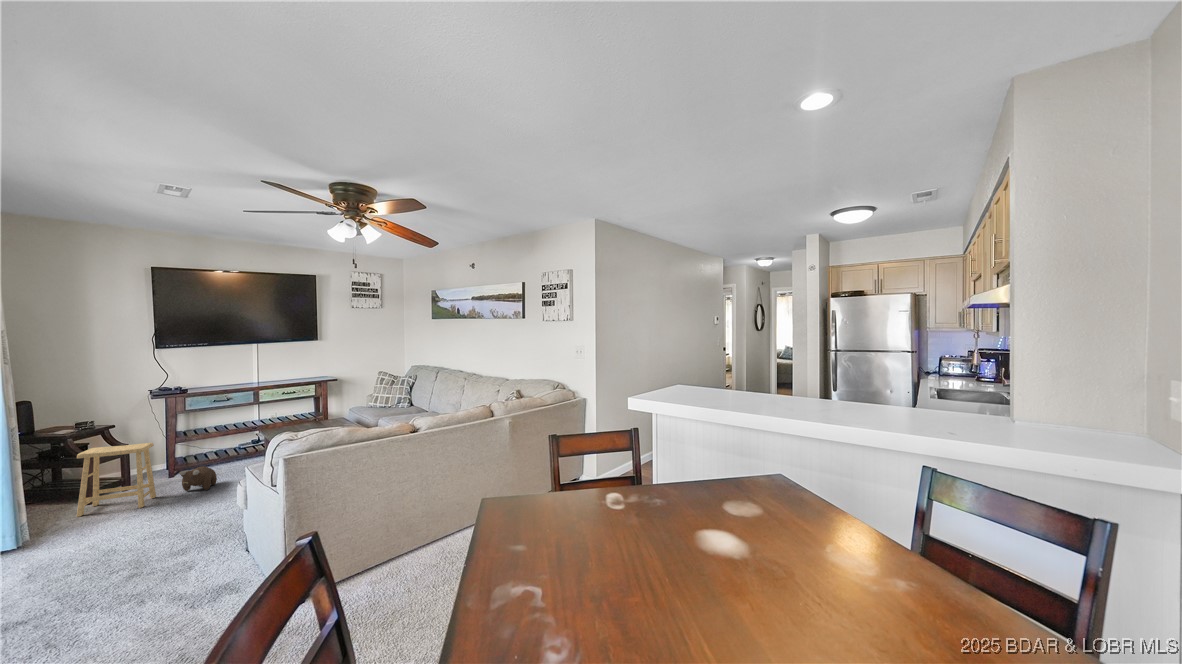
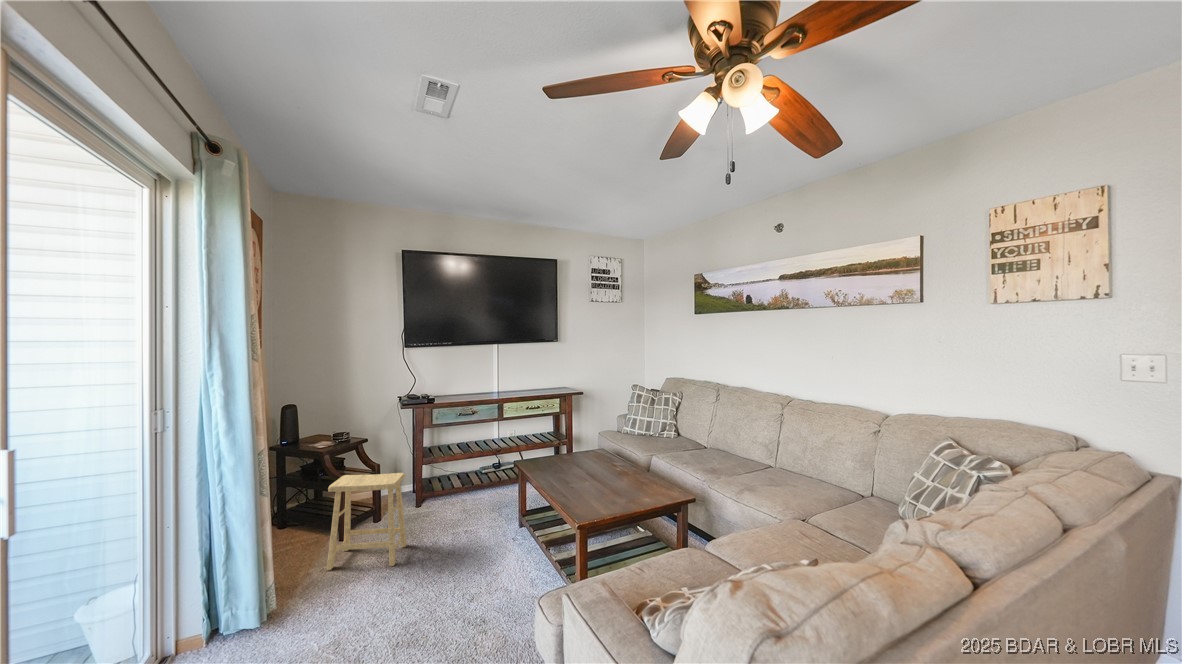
plush toy: present [179,466,217,491] -> none [432,507,469,542]

